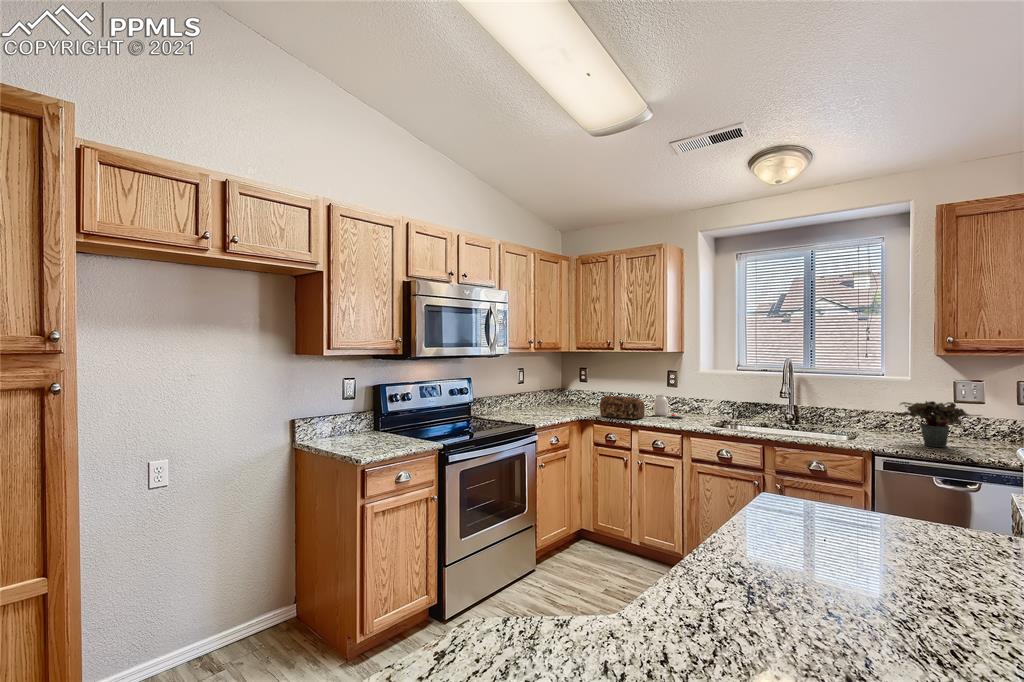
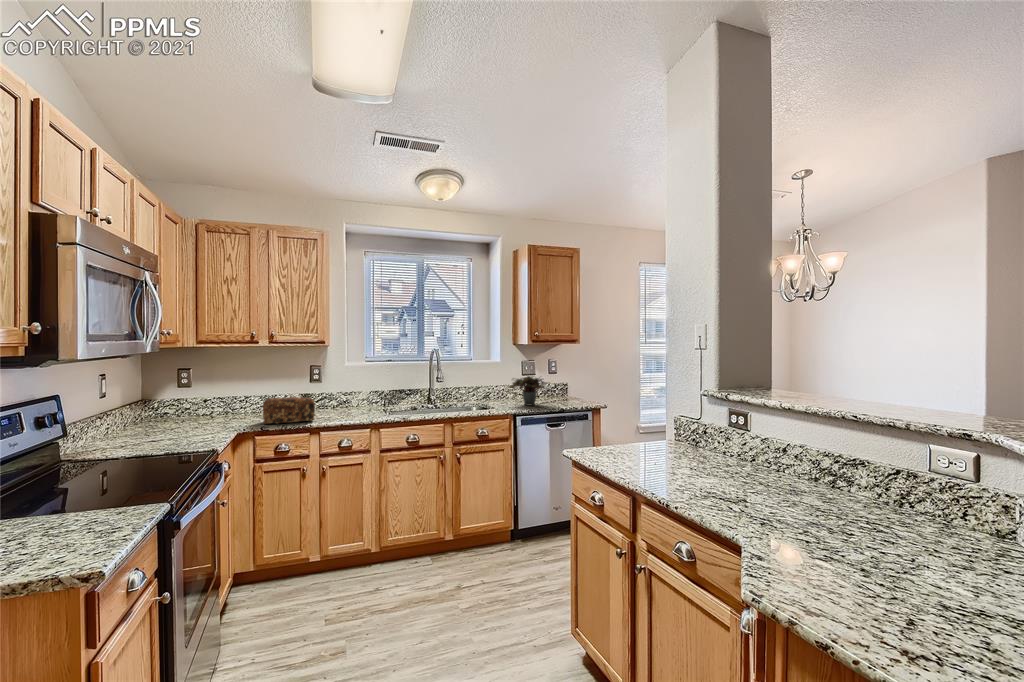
jar: present [654,395,684,417] -> none [309,391,349,415]

